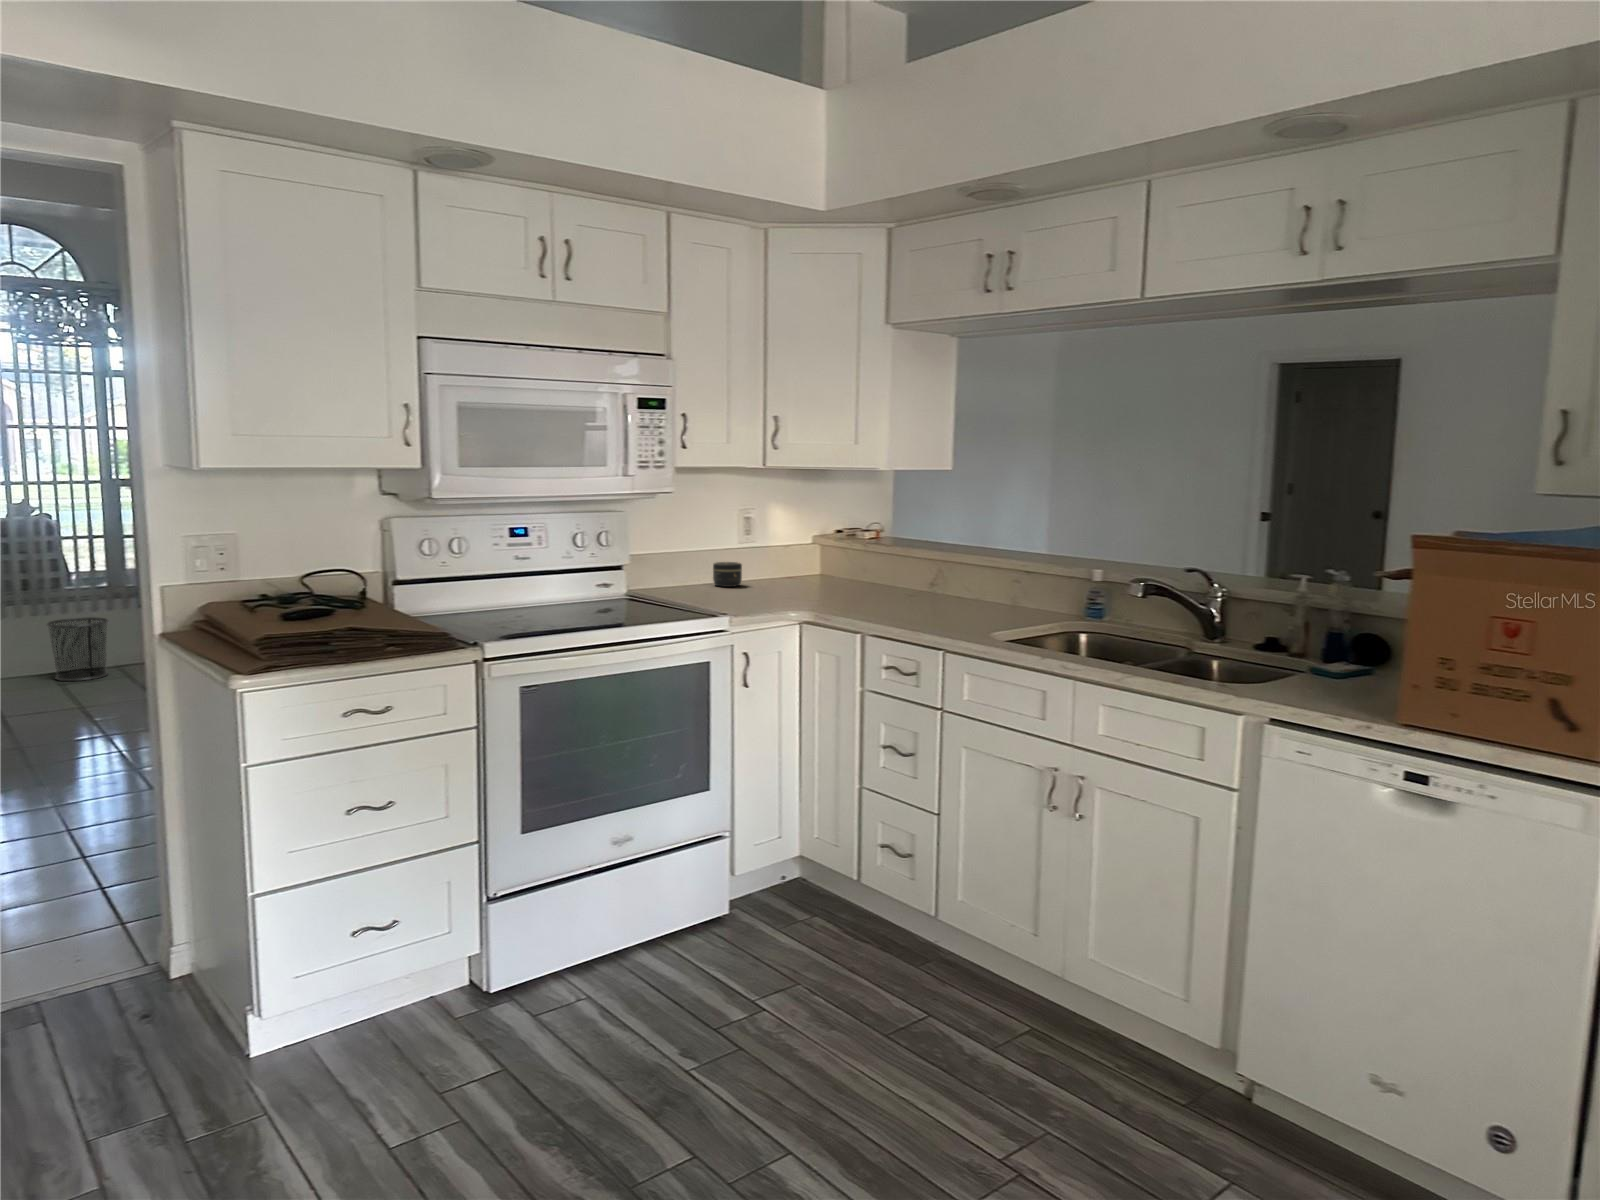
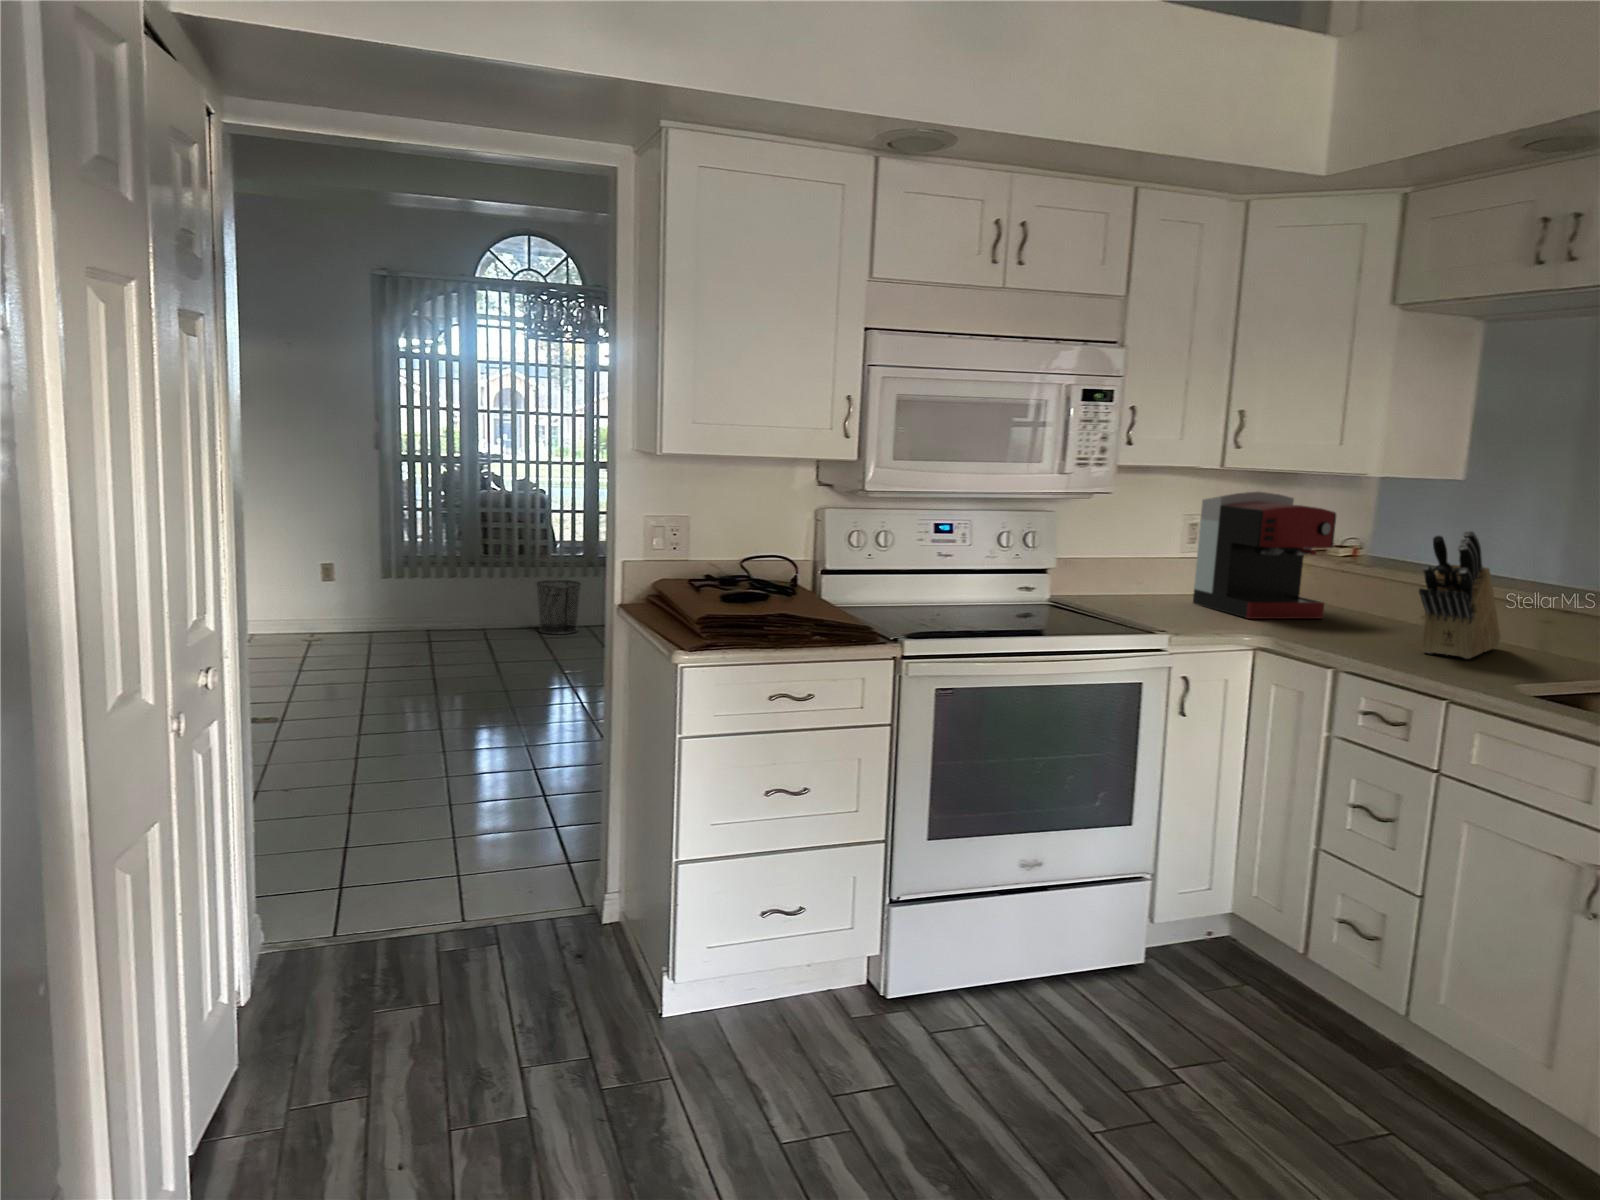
coffee maker: none [752,486,861,598] -> present [1193,492,1336,619]
knife block: none [922,511,987,617] -> present [1419,531,1500,659]
jar: present [713,562,742,587] -> none [1148,571,1182,599]

